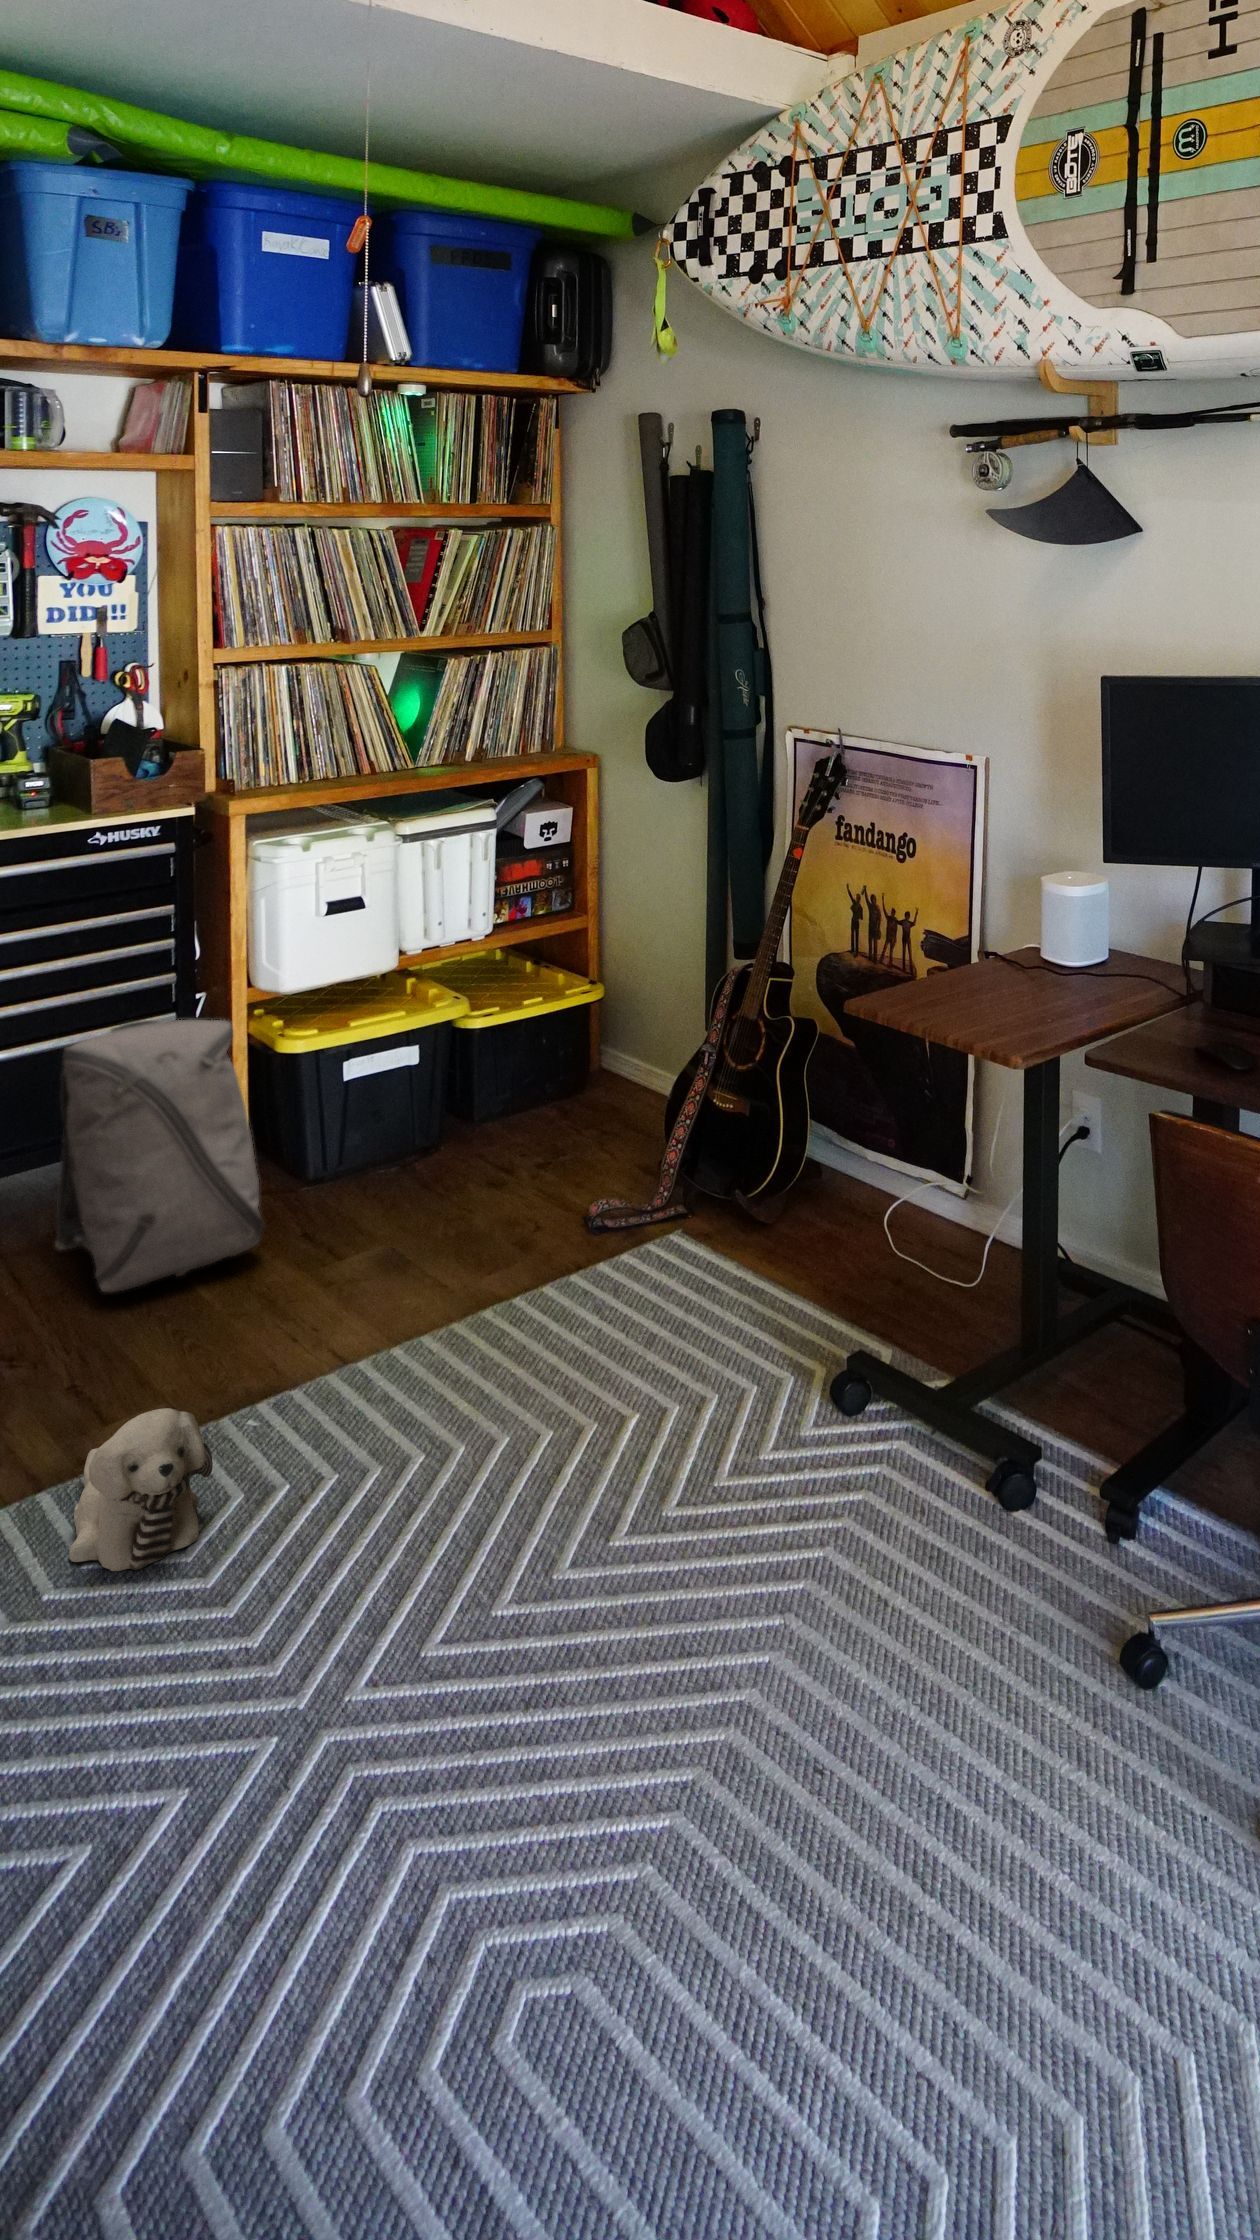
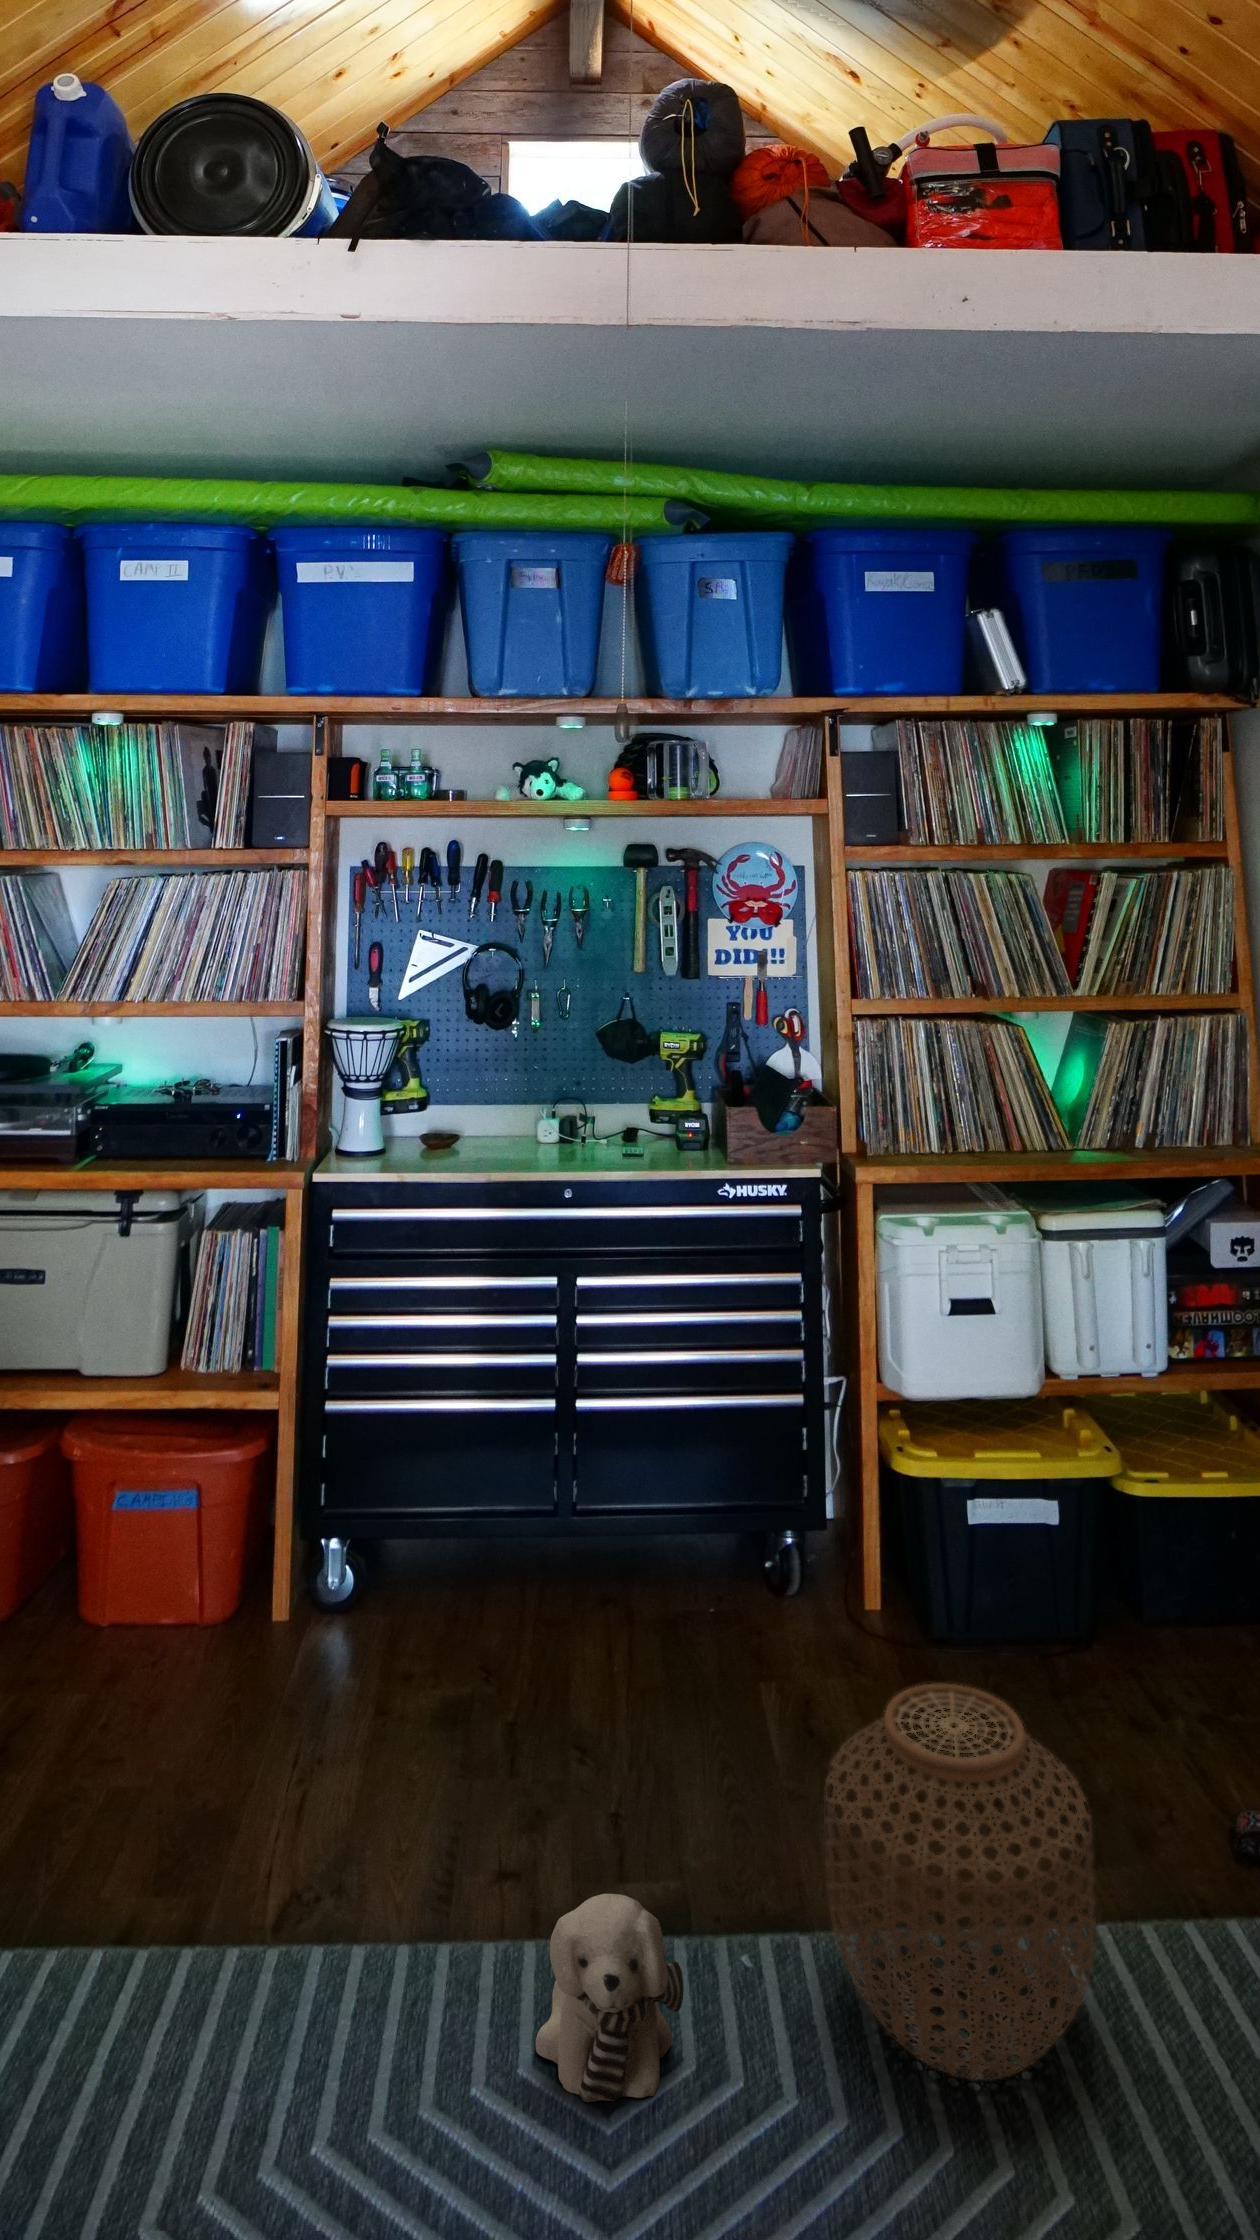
backpack: present [55,1020,264,1292] -> none [672,1398,872,1719]
woven basket: none [319,1168,537,1431] -> present [824,1683,1096,2080]

